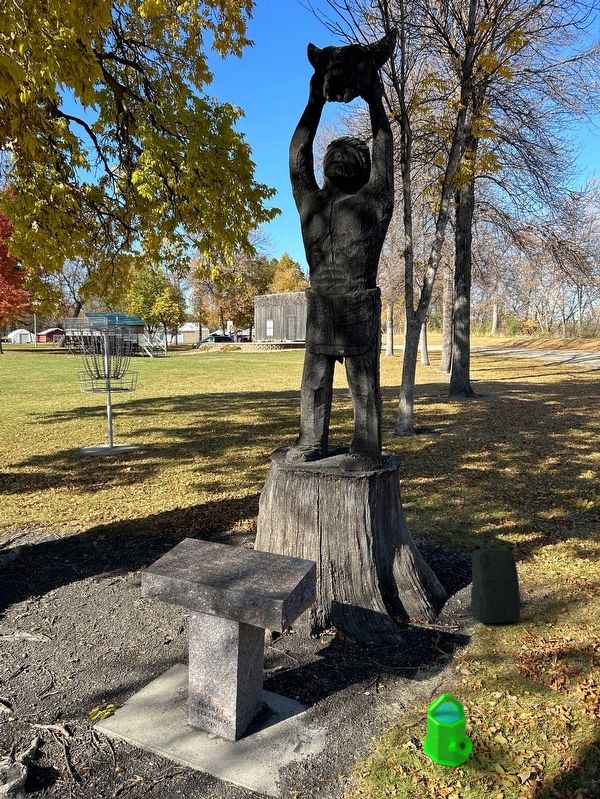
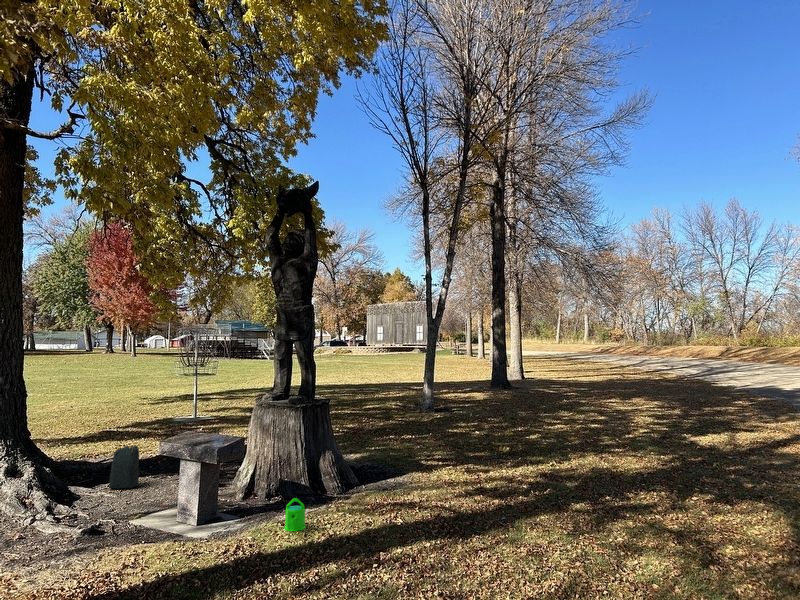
backpack: present [470,543,520,623] -> present [109,446,139,488]

